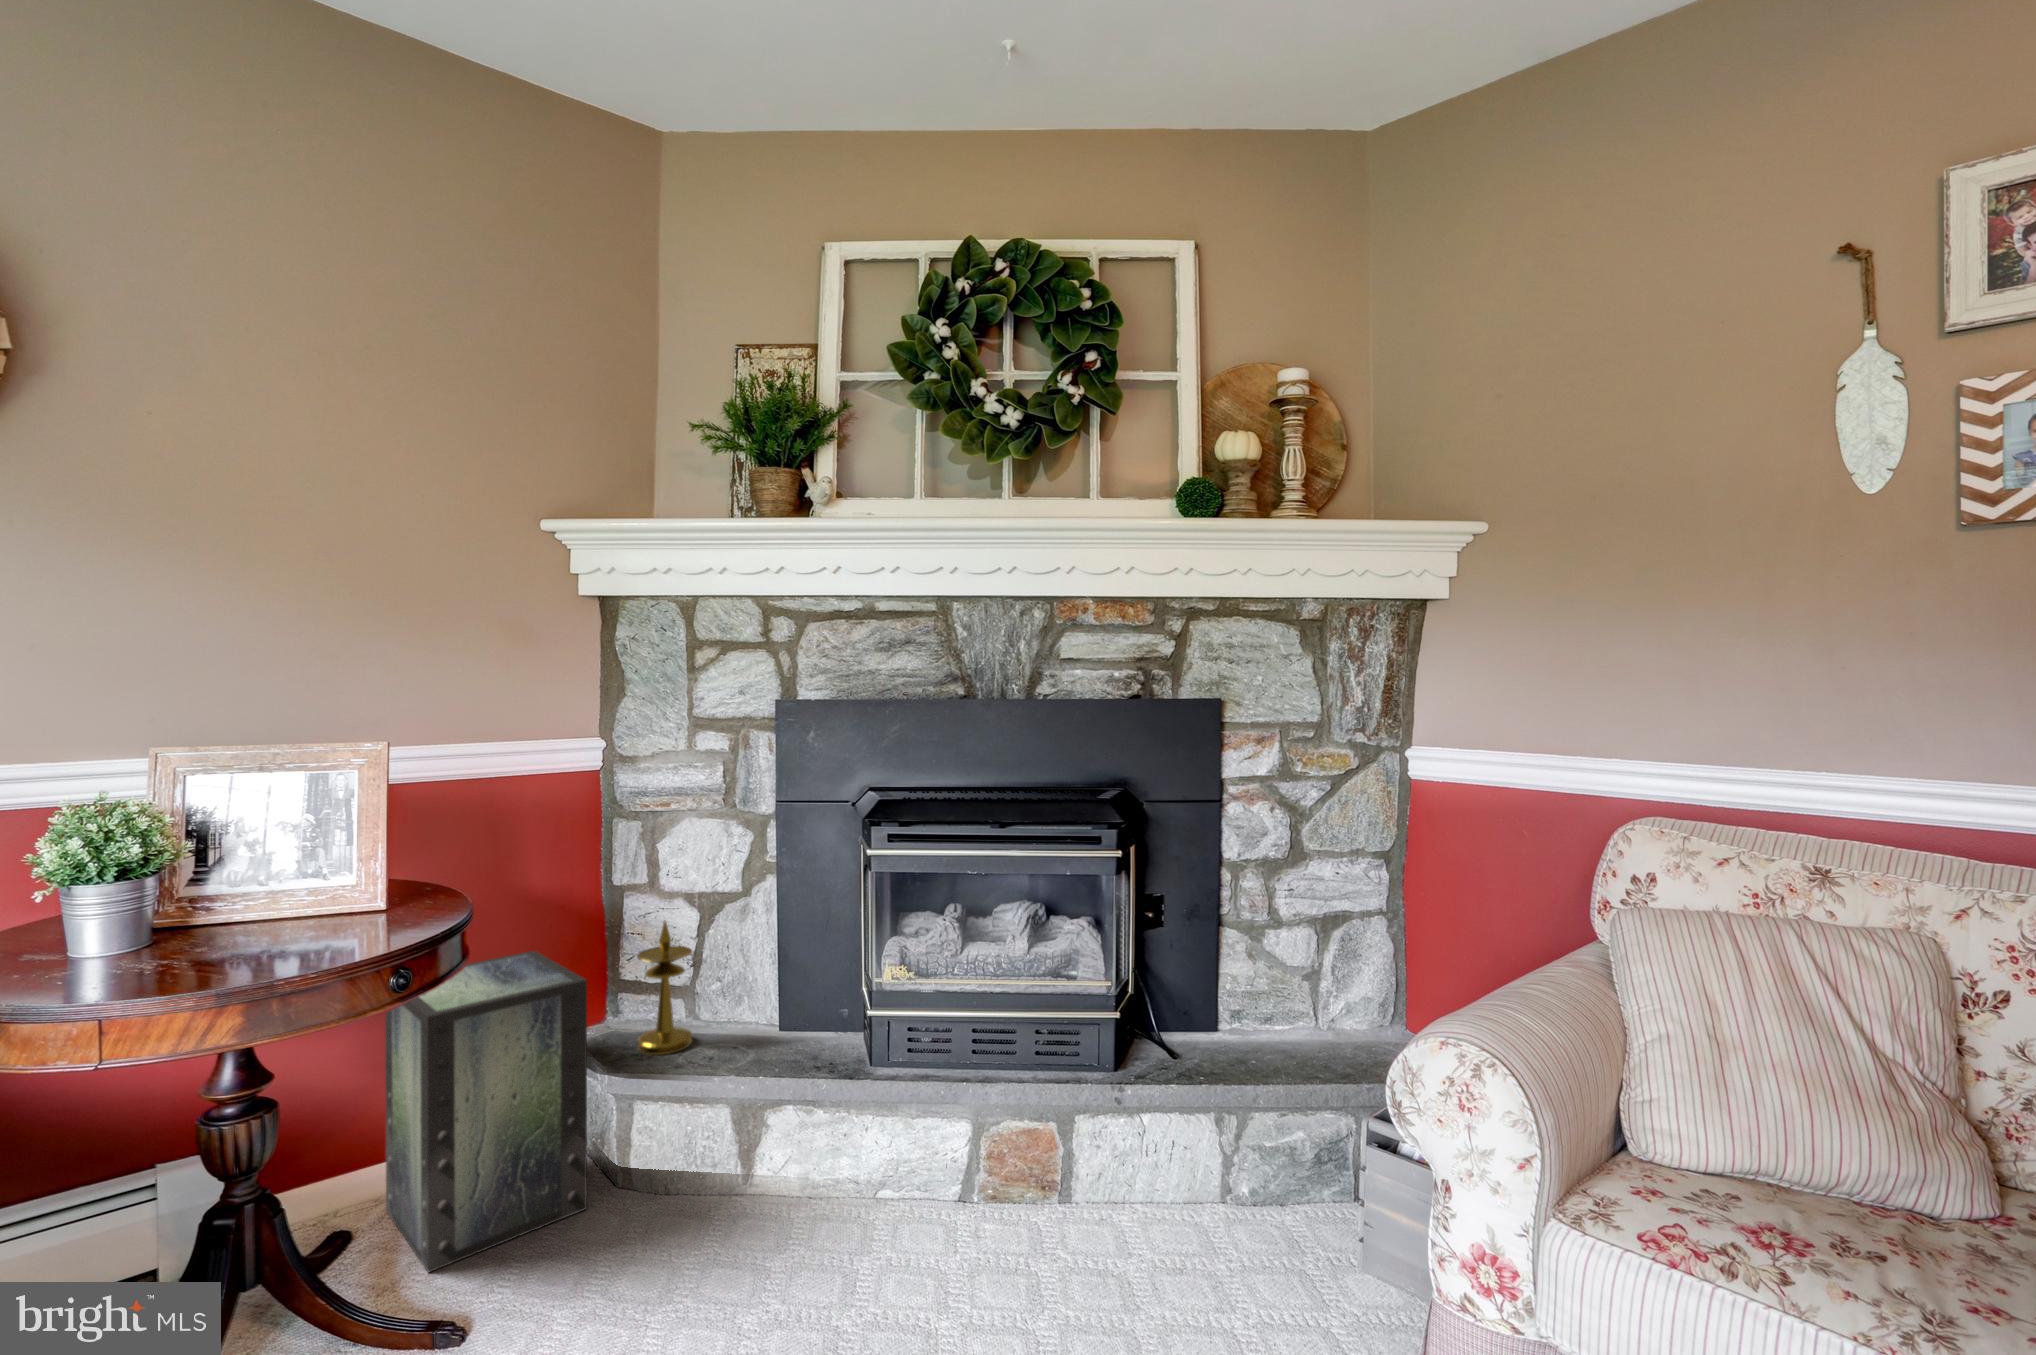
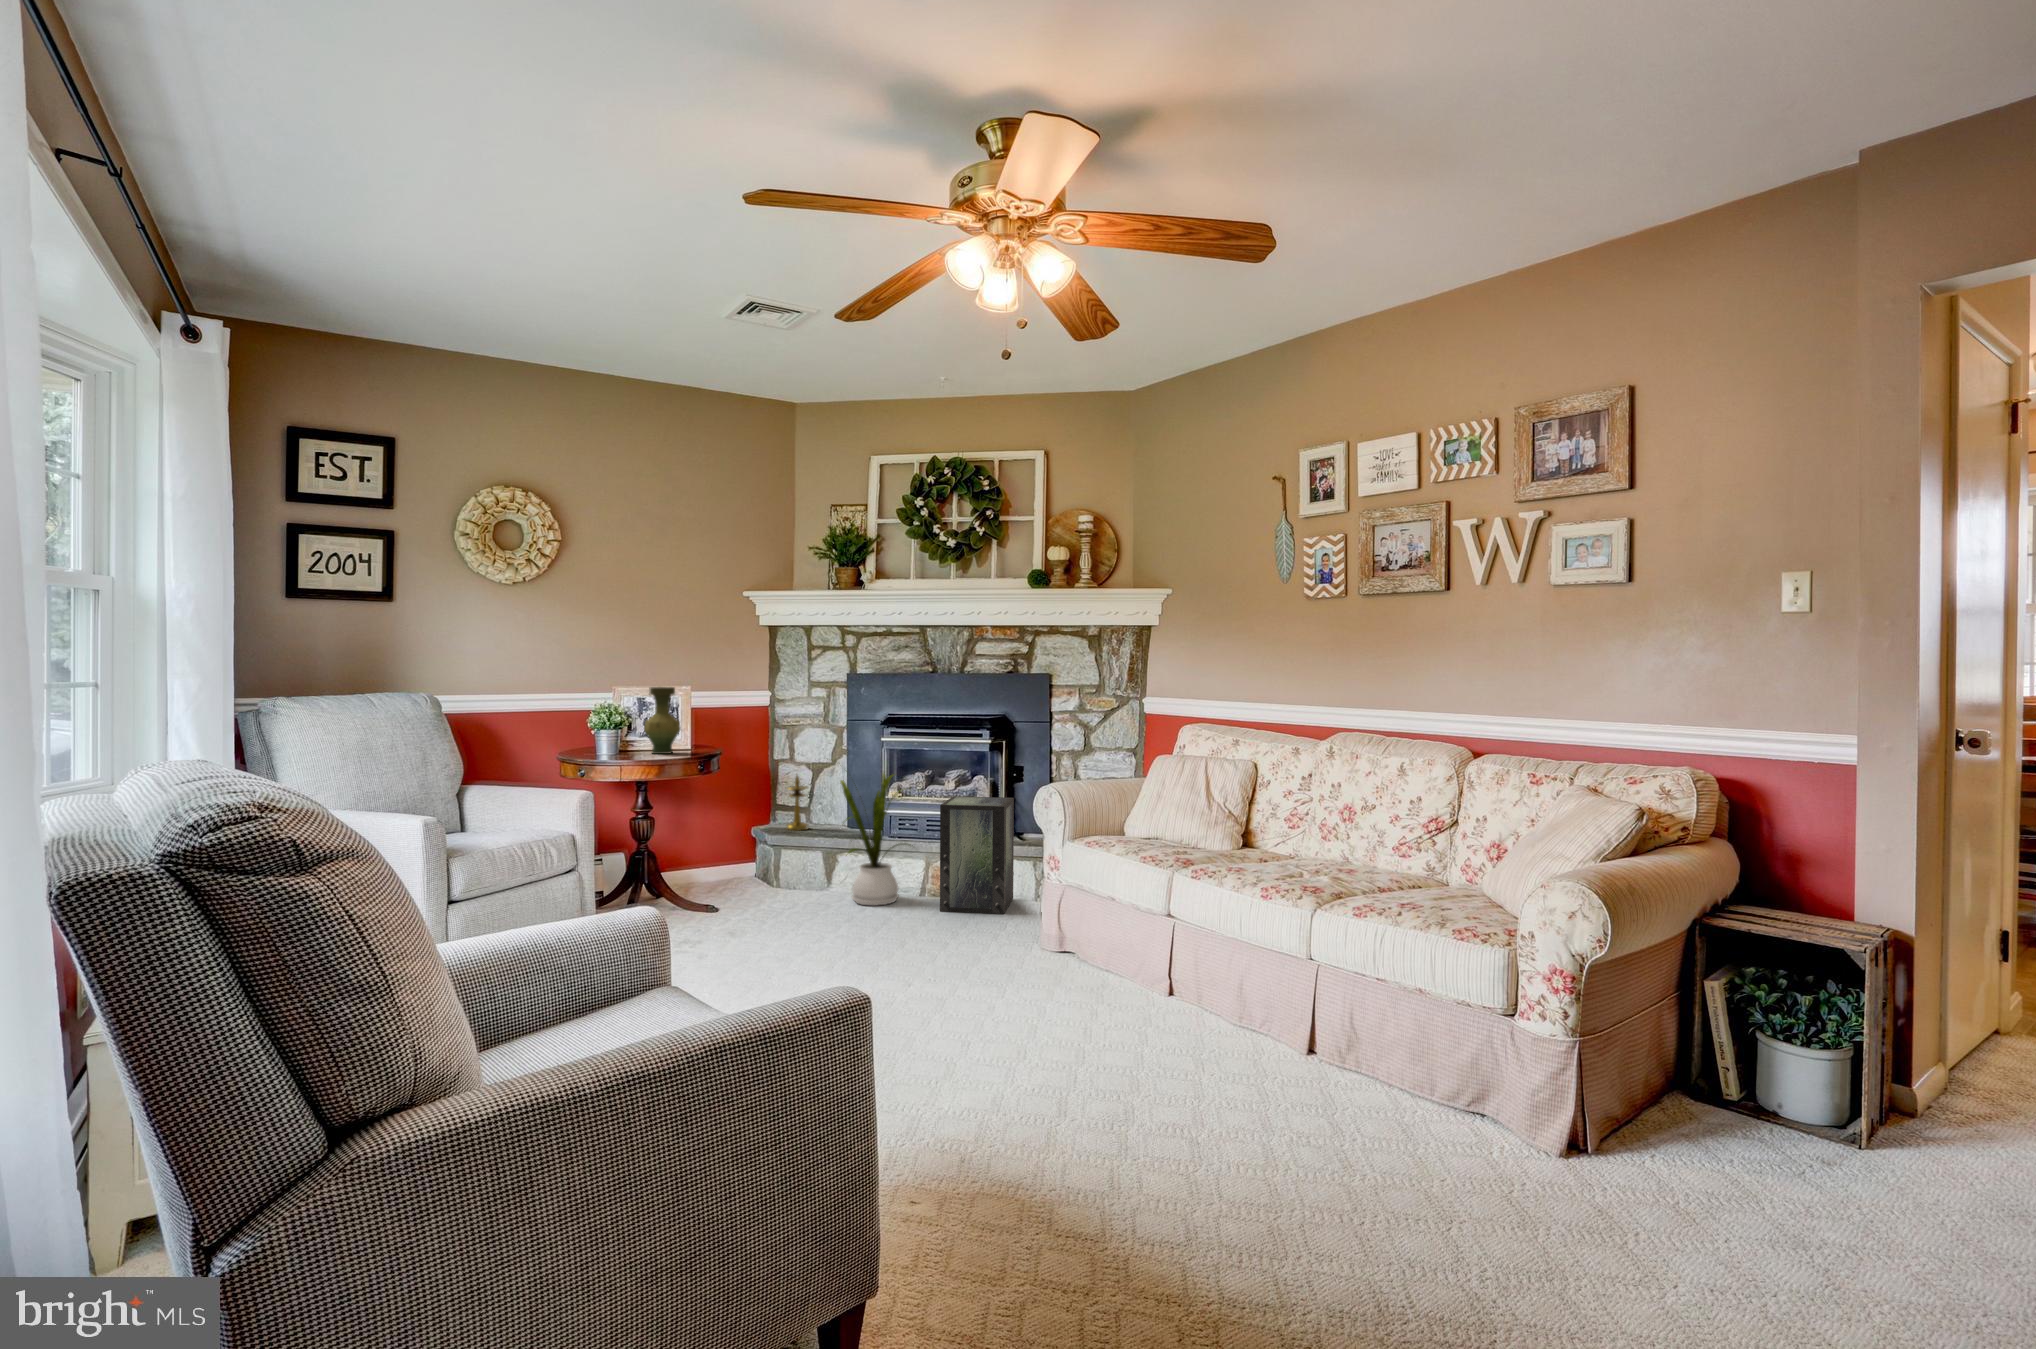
vase: none [173,750,311,959] -> present [644,687,681,754]
house plant: none [731,915,969,1293] -> present [840,773,913,905]
storage box: present [385,951,587,1272] -> present [940,796,1014,914]

